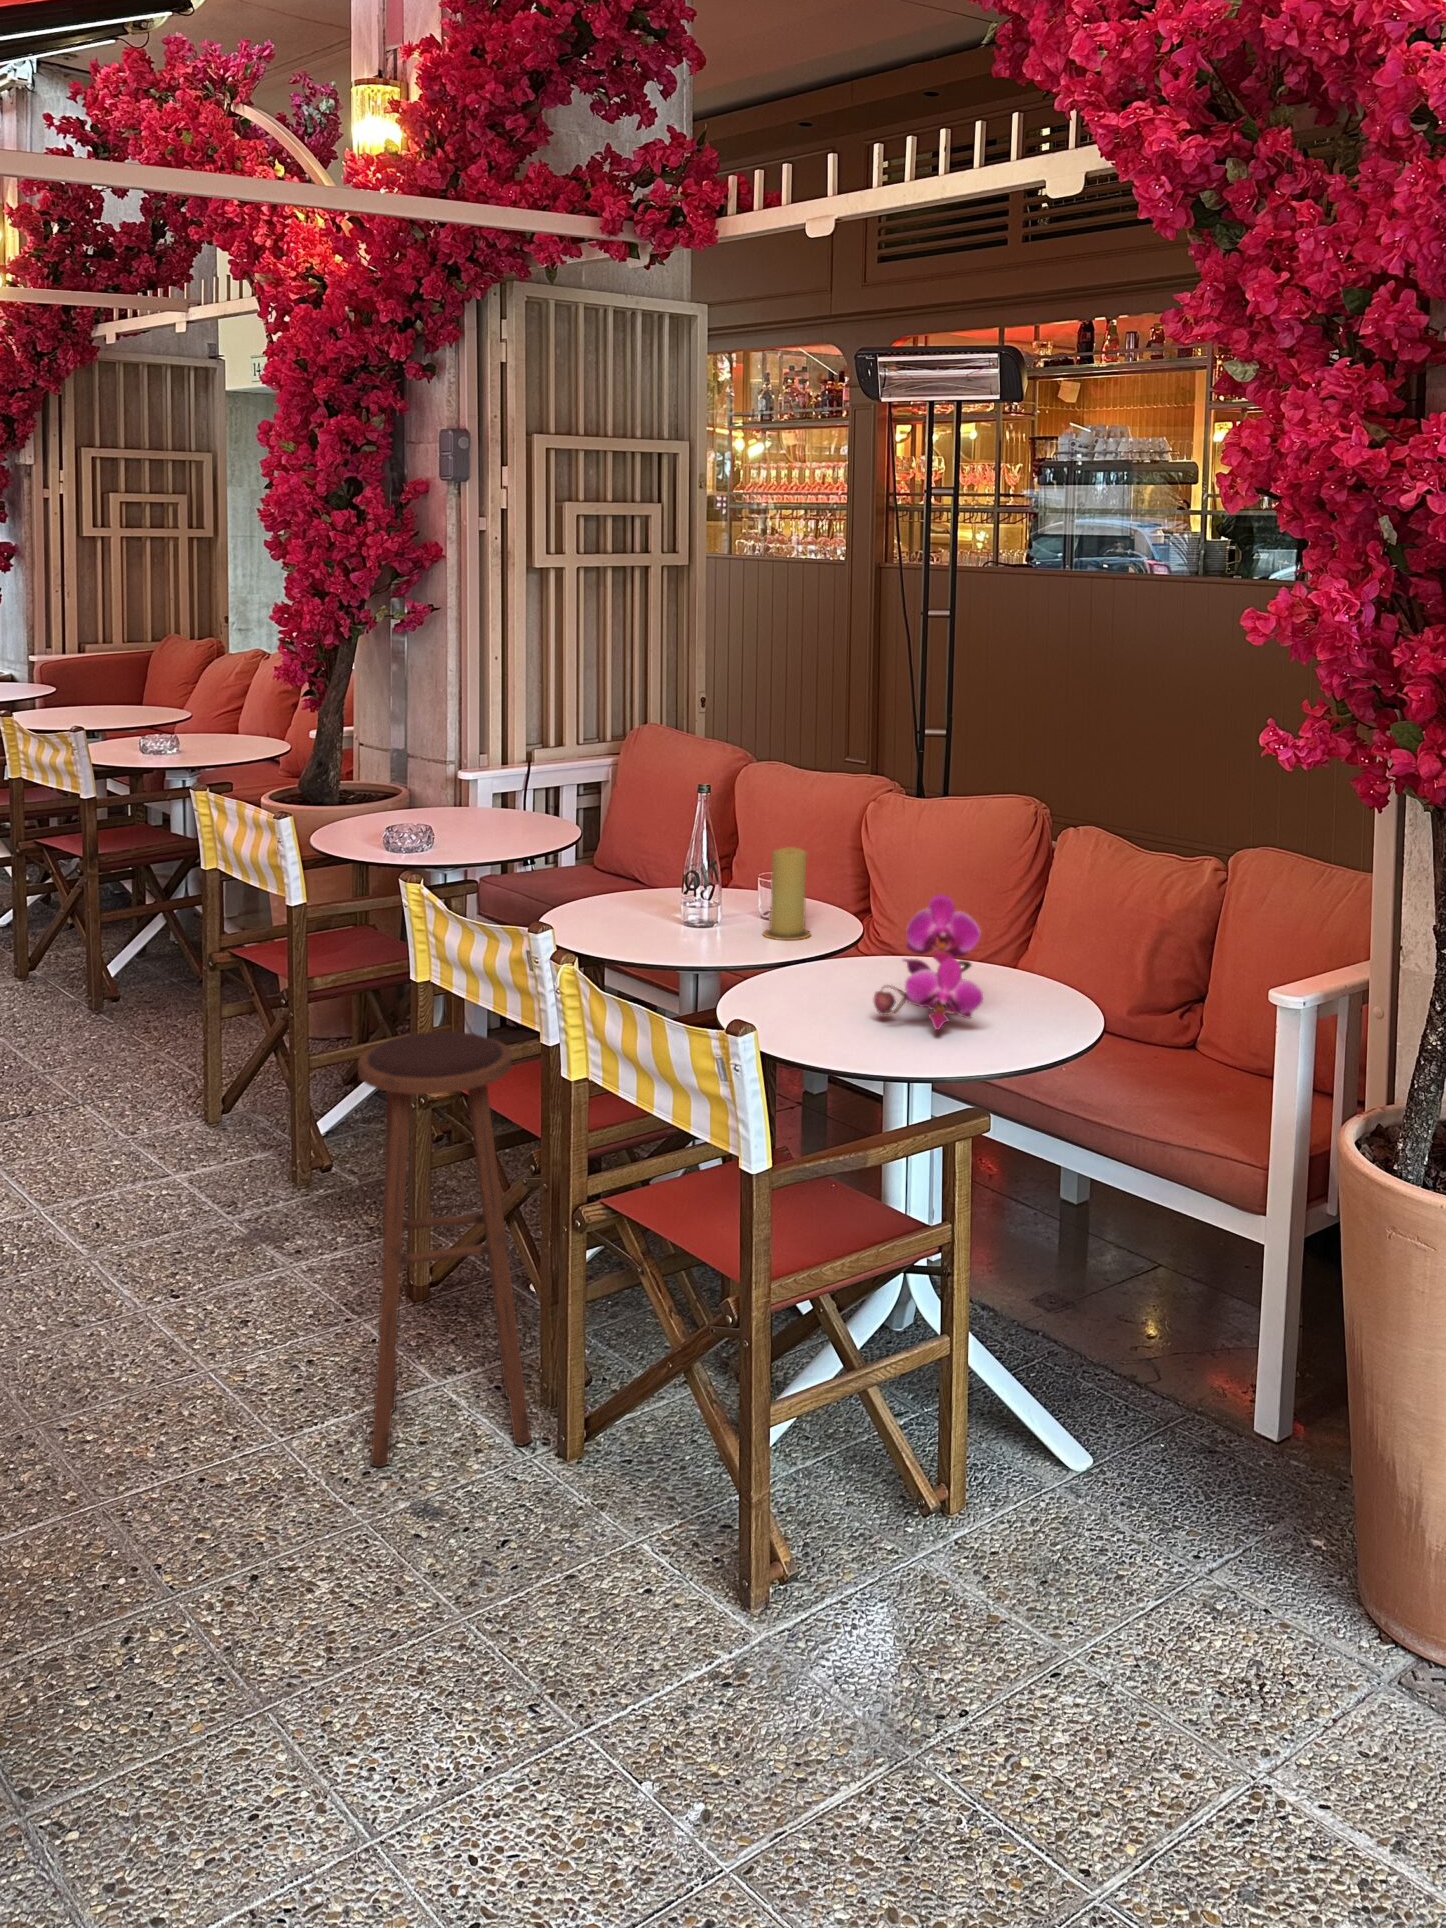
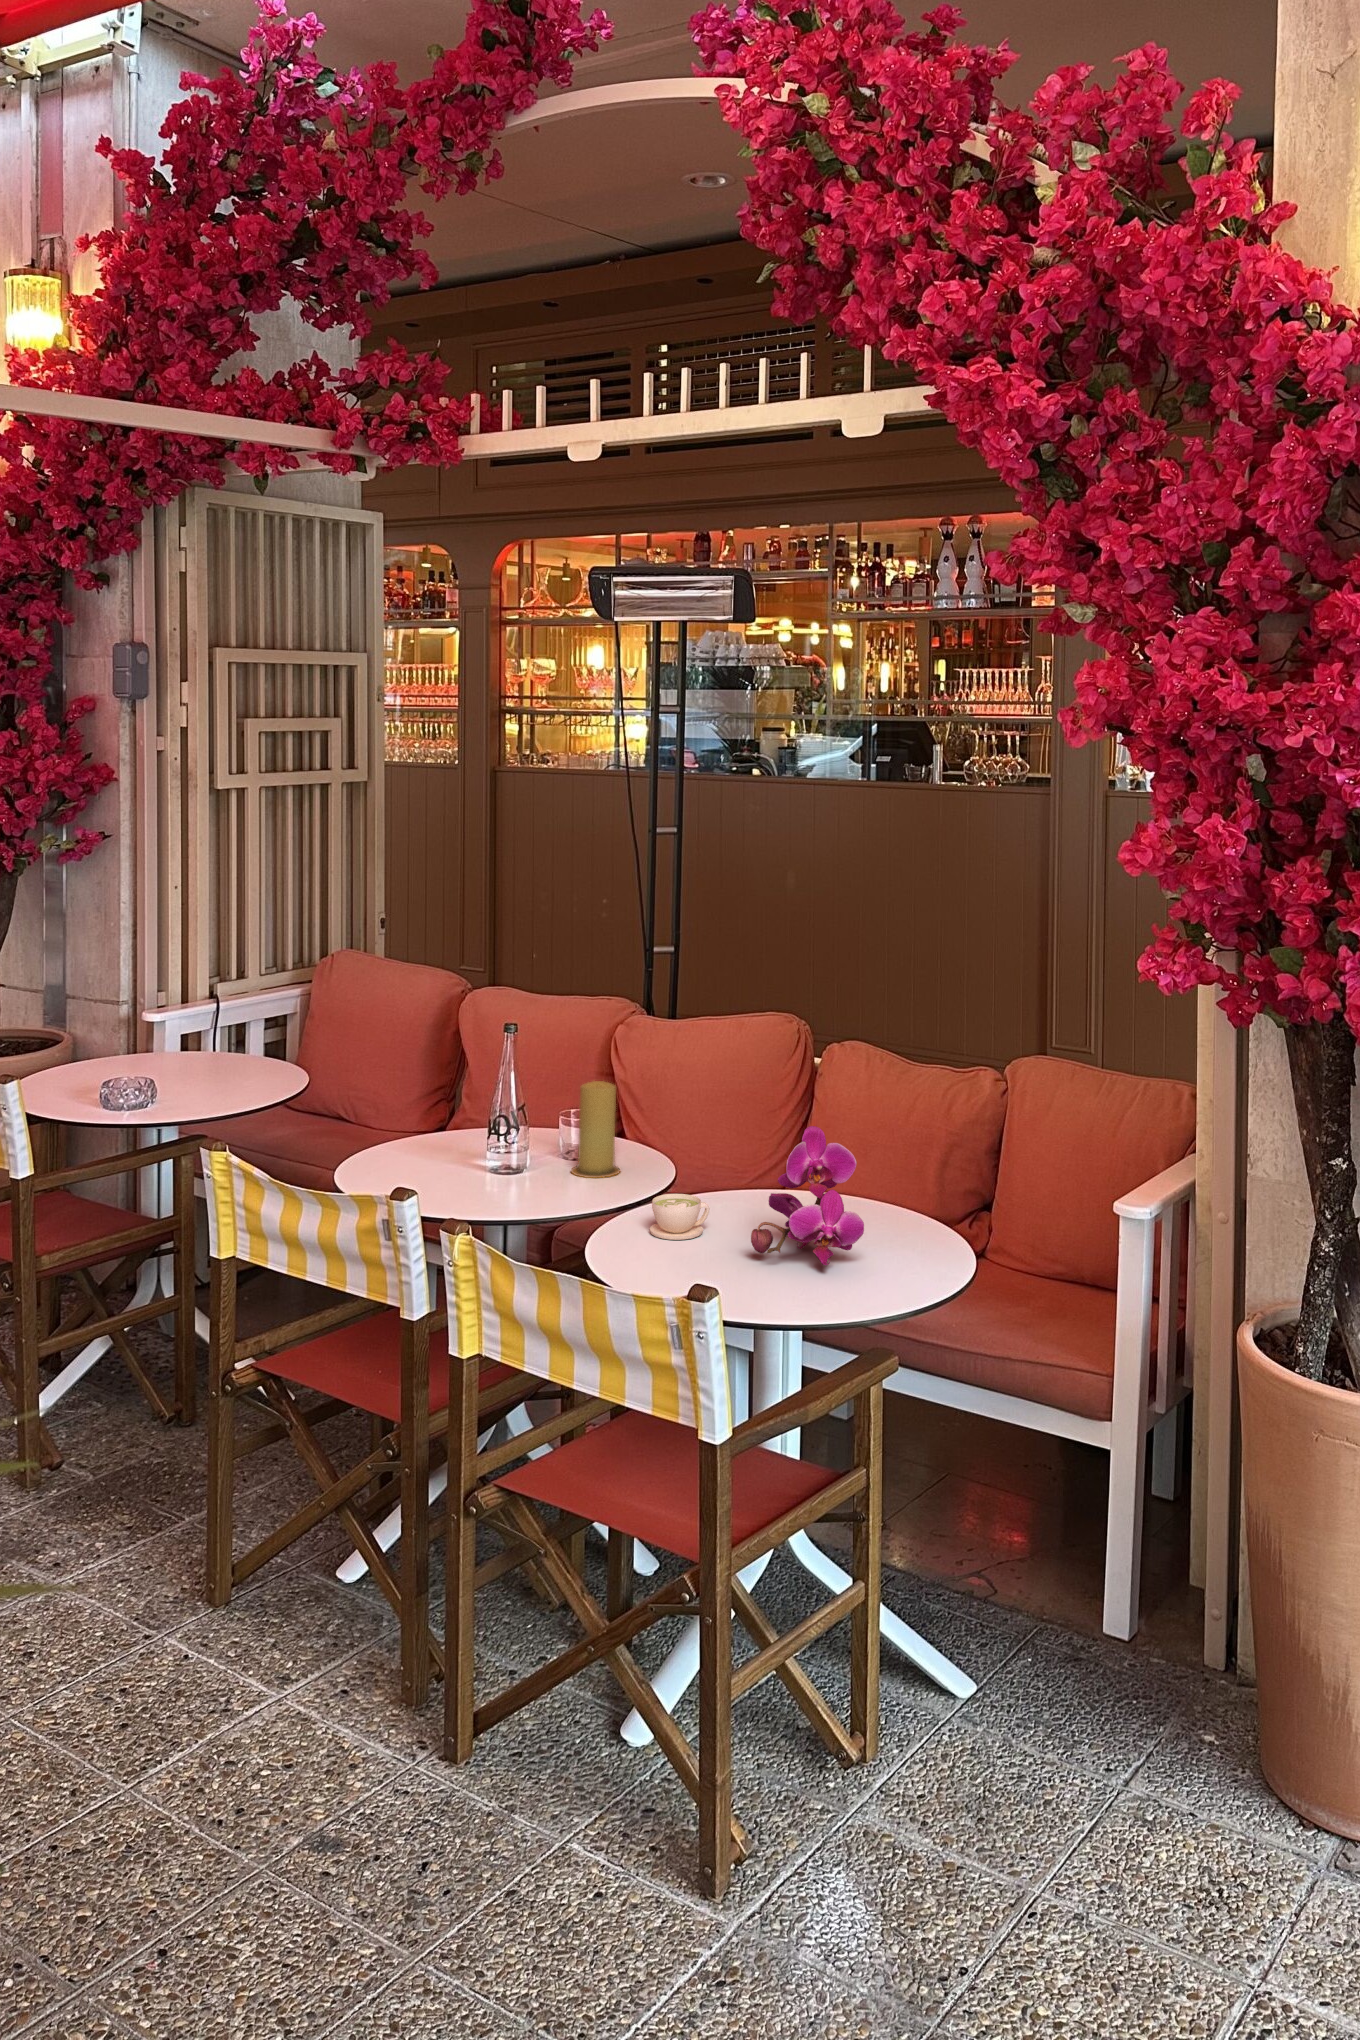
coffee cup: none [796,955,855,999] -> present [650,1194,710,1240]
stool: present [358,1031,532,1467] -> none [215,1307,410,1803]

